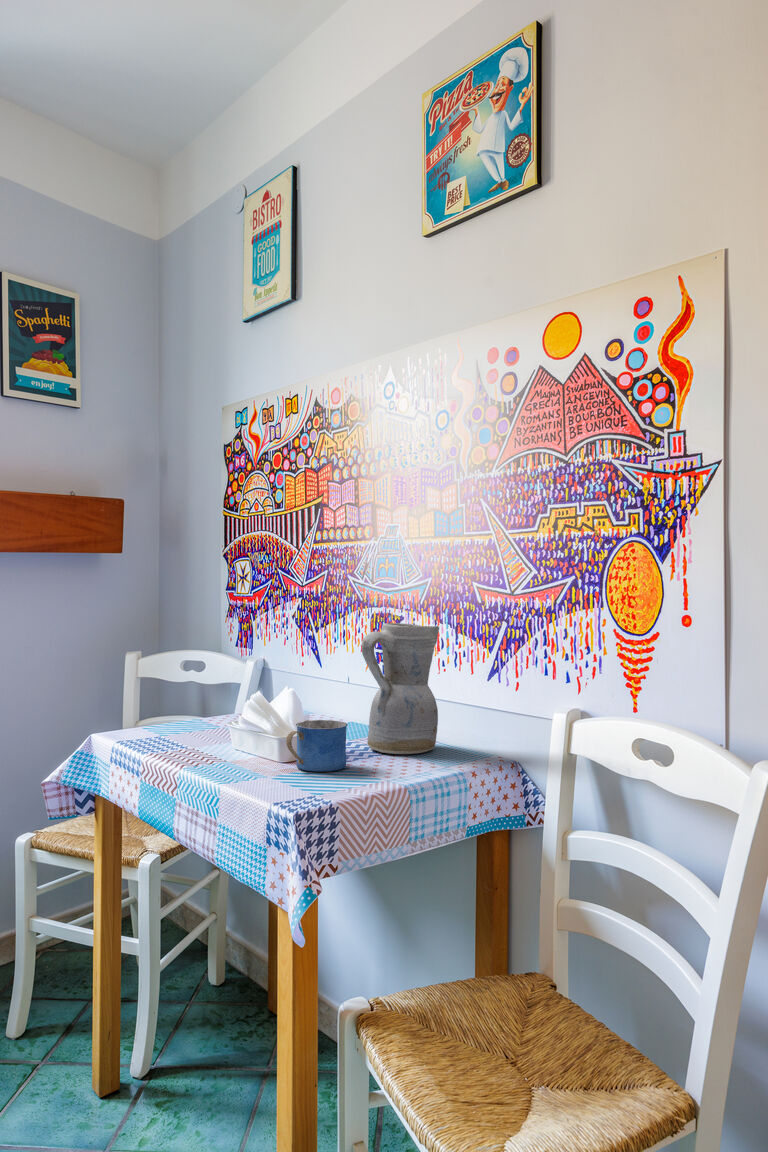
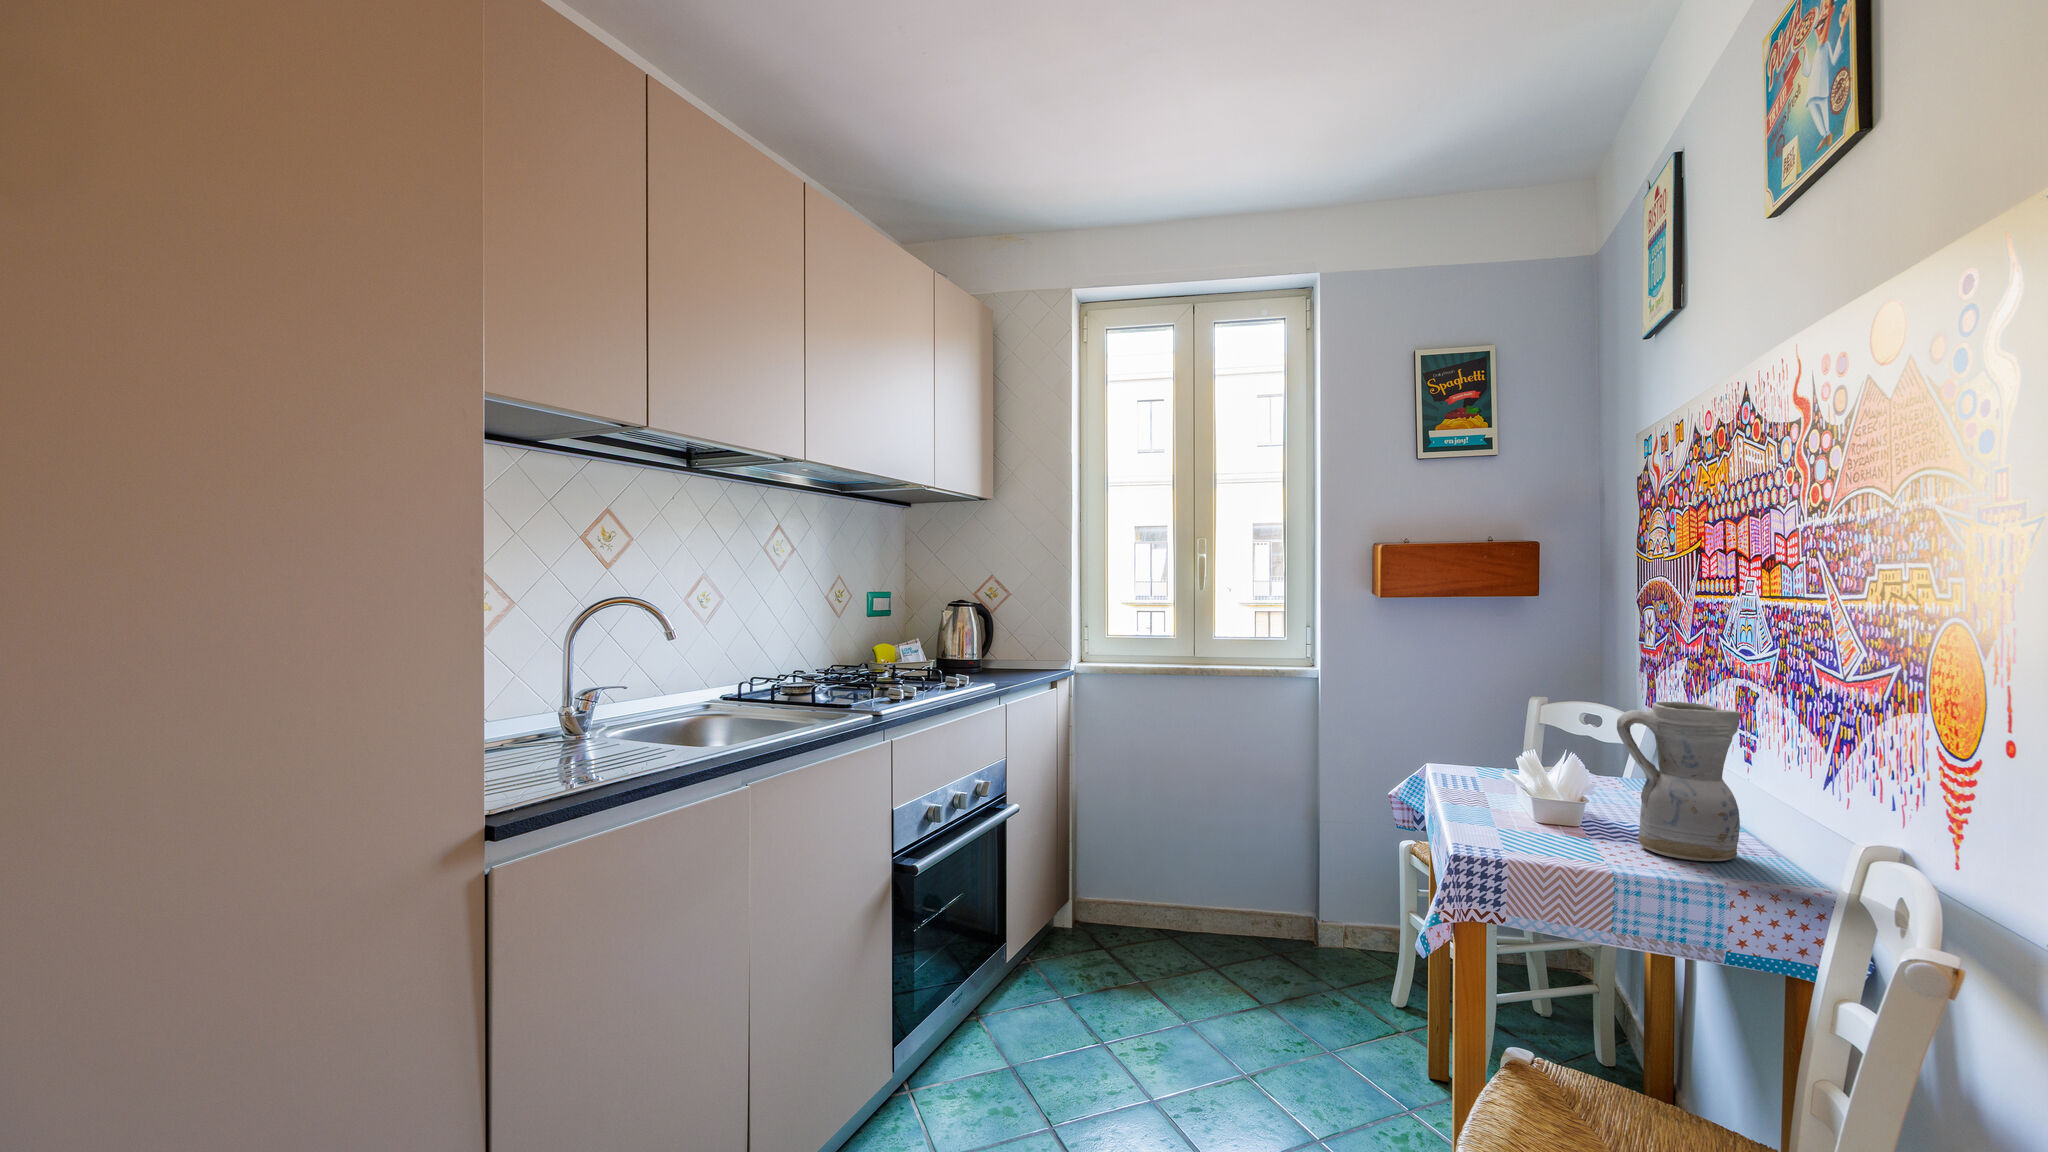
mug: present [286,720,348,771] -> none [1492,794,1571,851]

